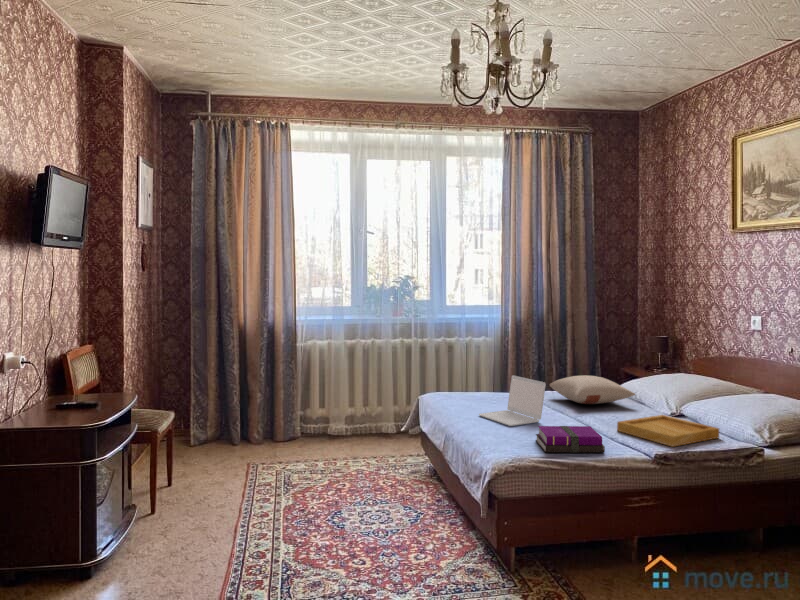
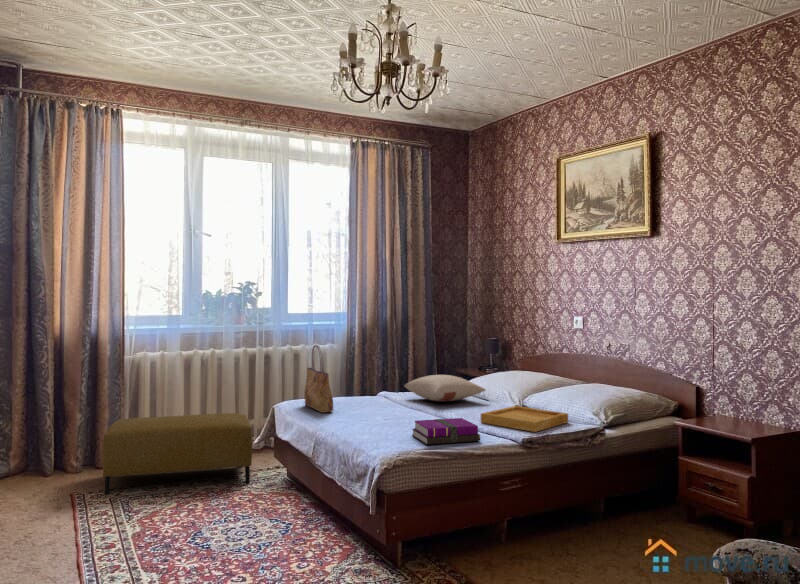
tote bag: none [446,343,470,409] -> present [305,345,333,413]
laptop: present [479,375,546,426] -> none [345,375,412,425]
ottoman: none [271,402,400,468] -> present [102,413,252,494]

